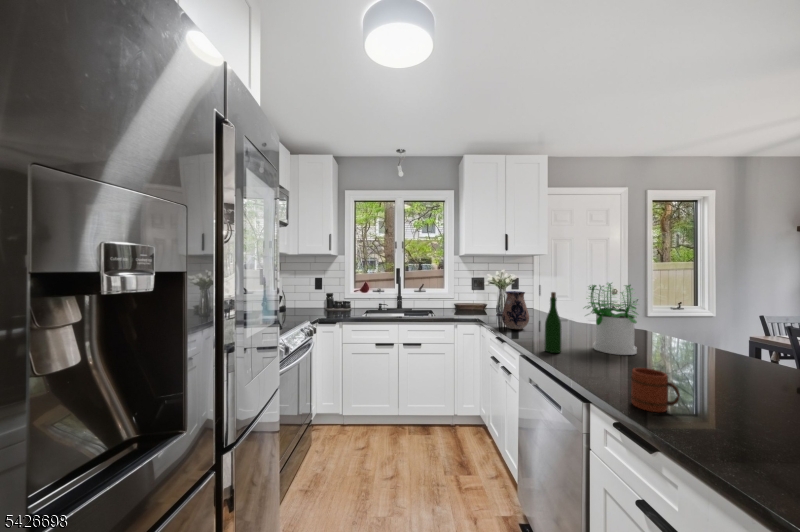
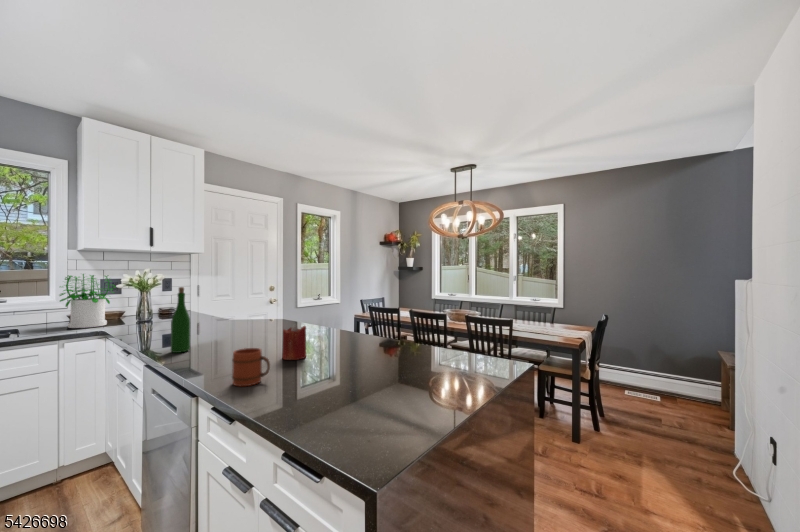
potted plant: present [584,283,638,355] -> present [60,274,115,328]
ceramic pitcher: present [502,291,529,329] -> none [130,291,167,335]
candle: none [677,346,714,393] -> present [282,324,306,360]

